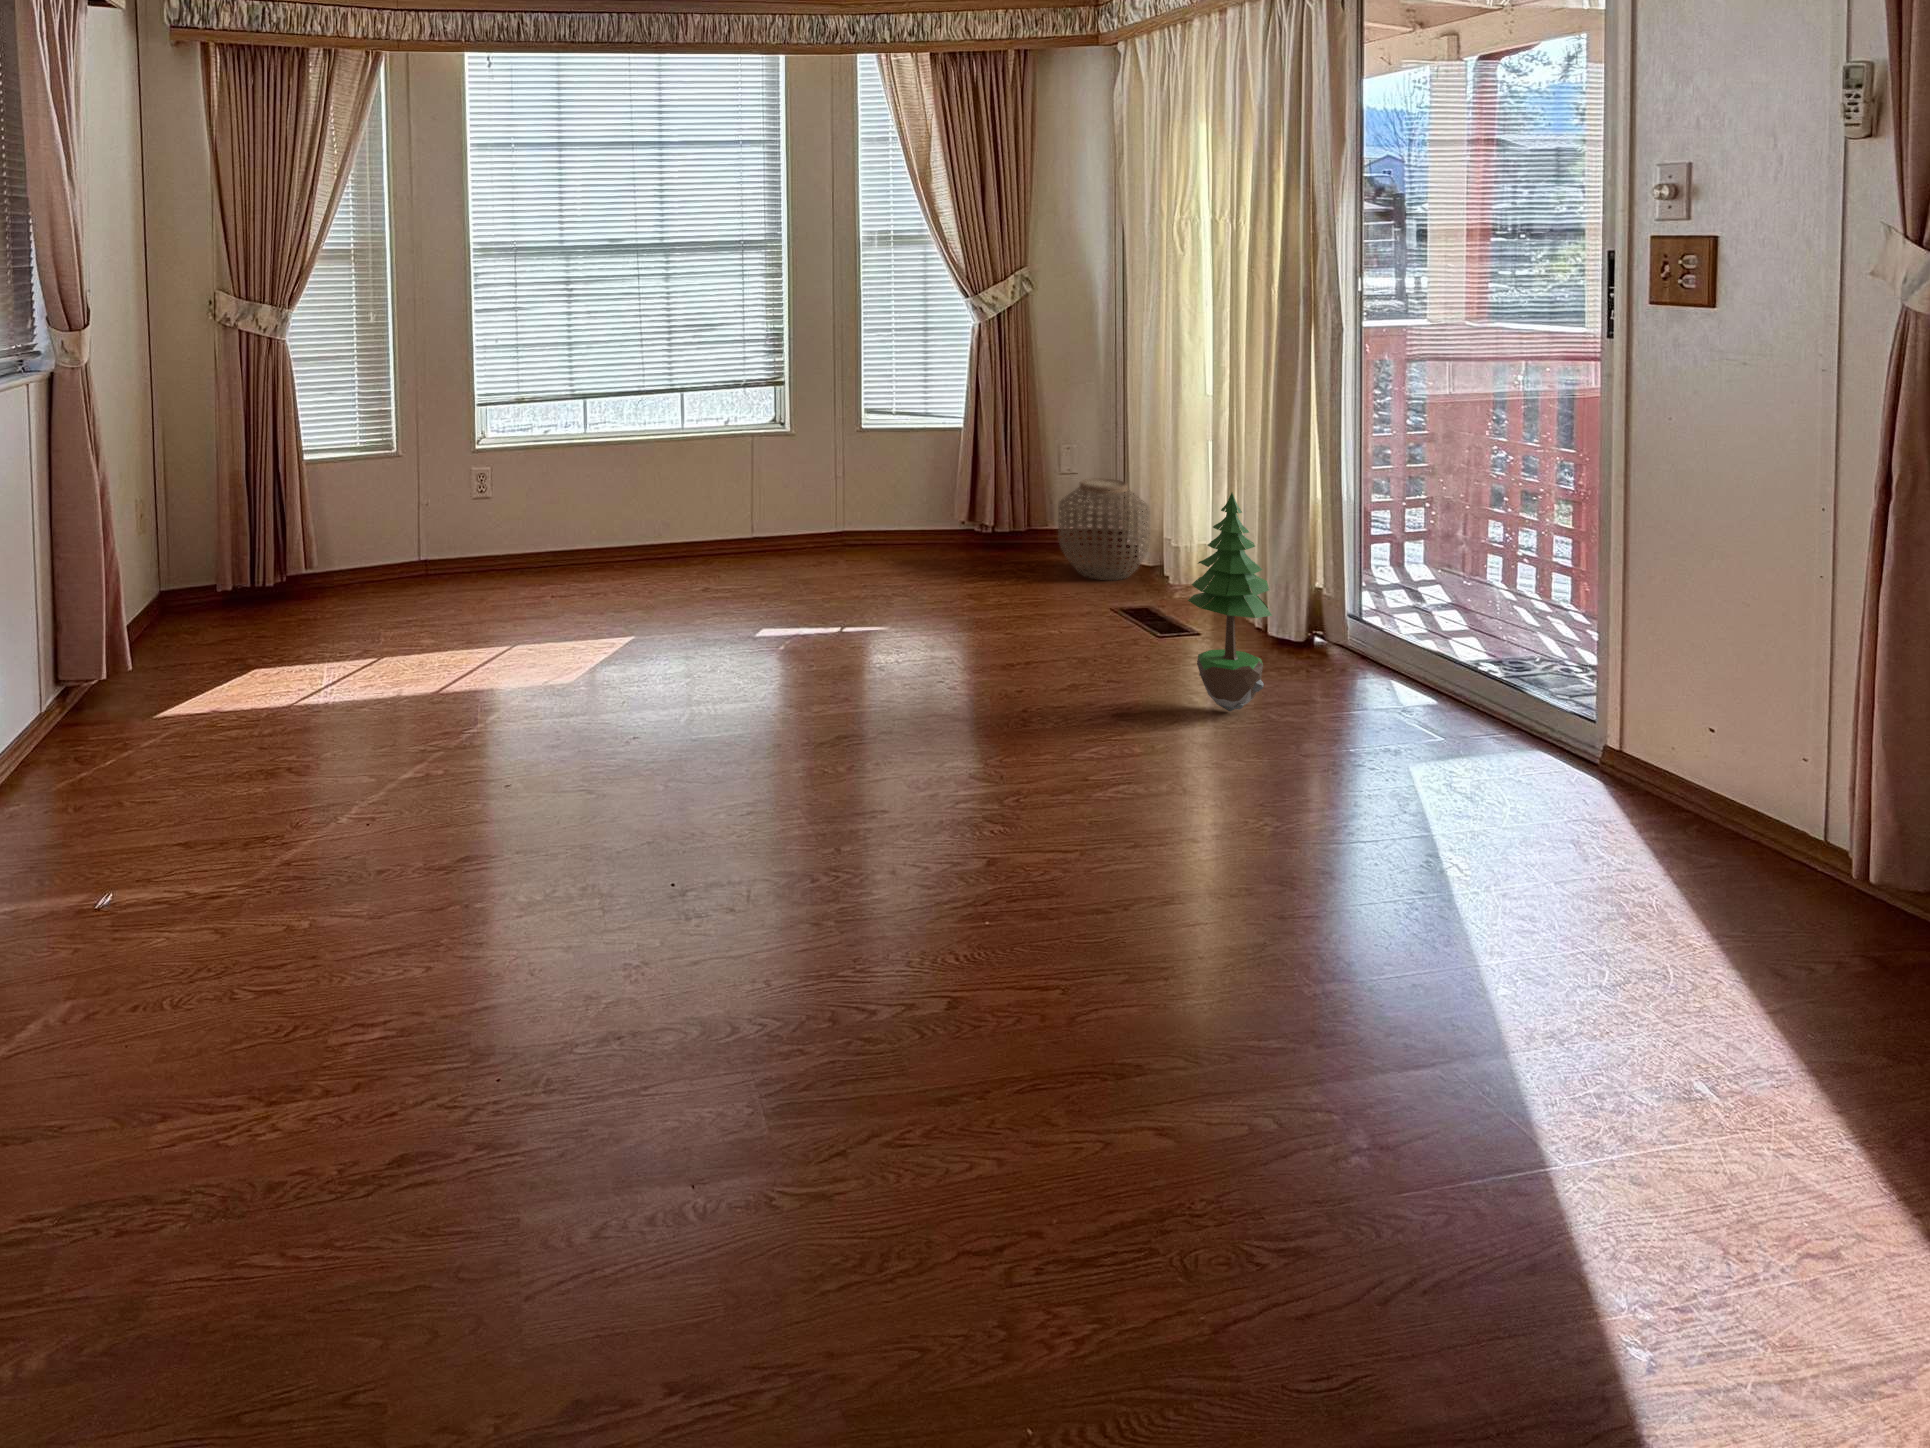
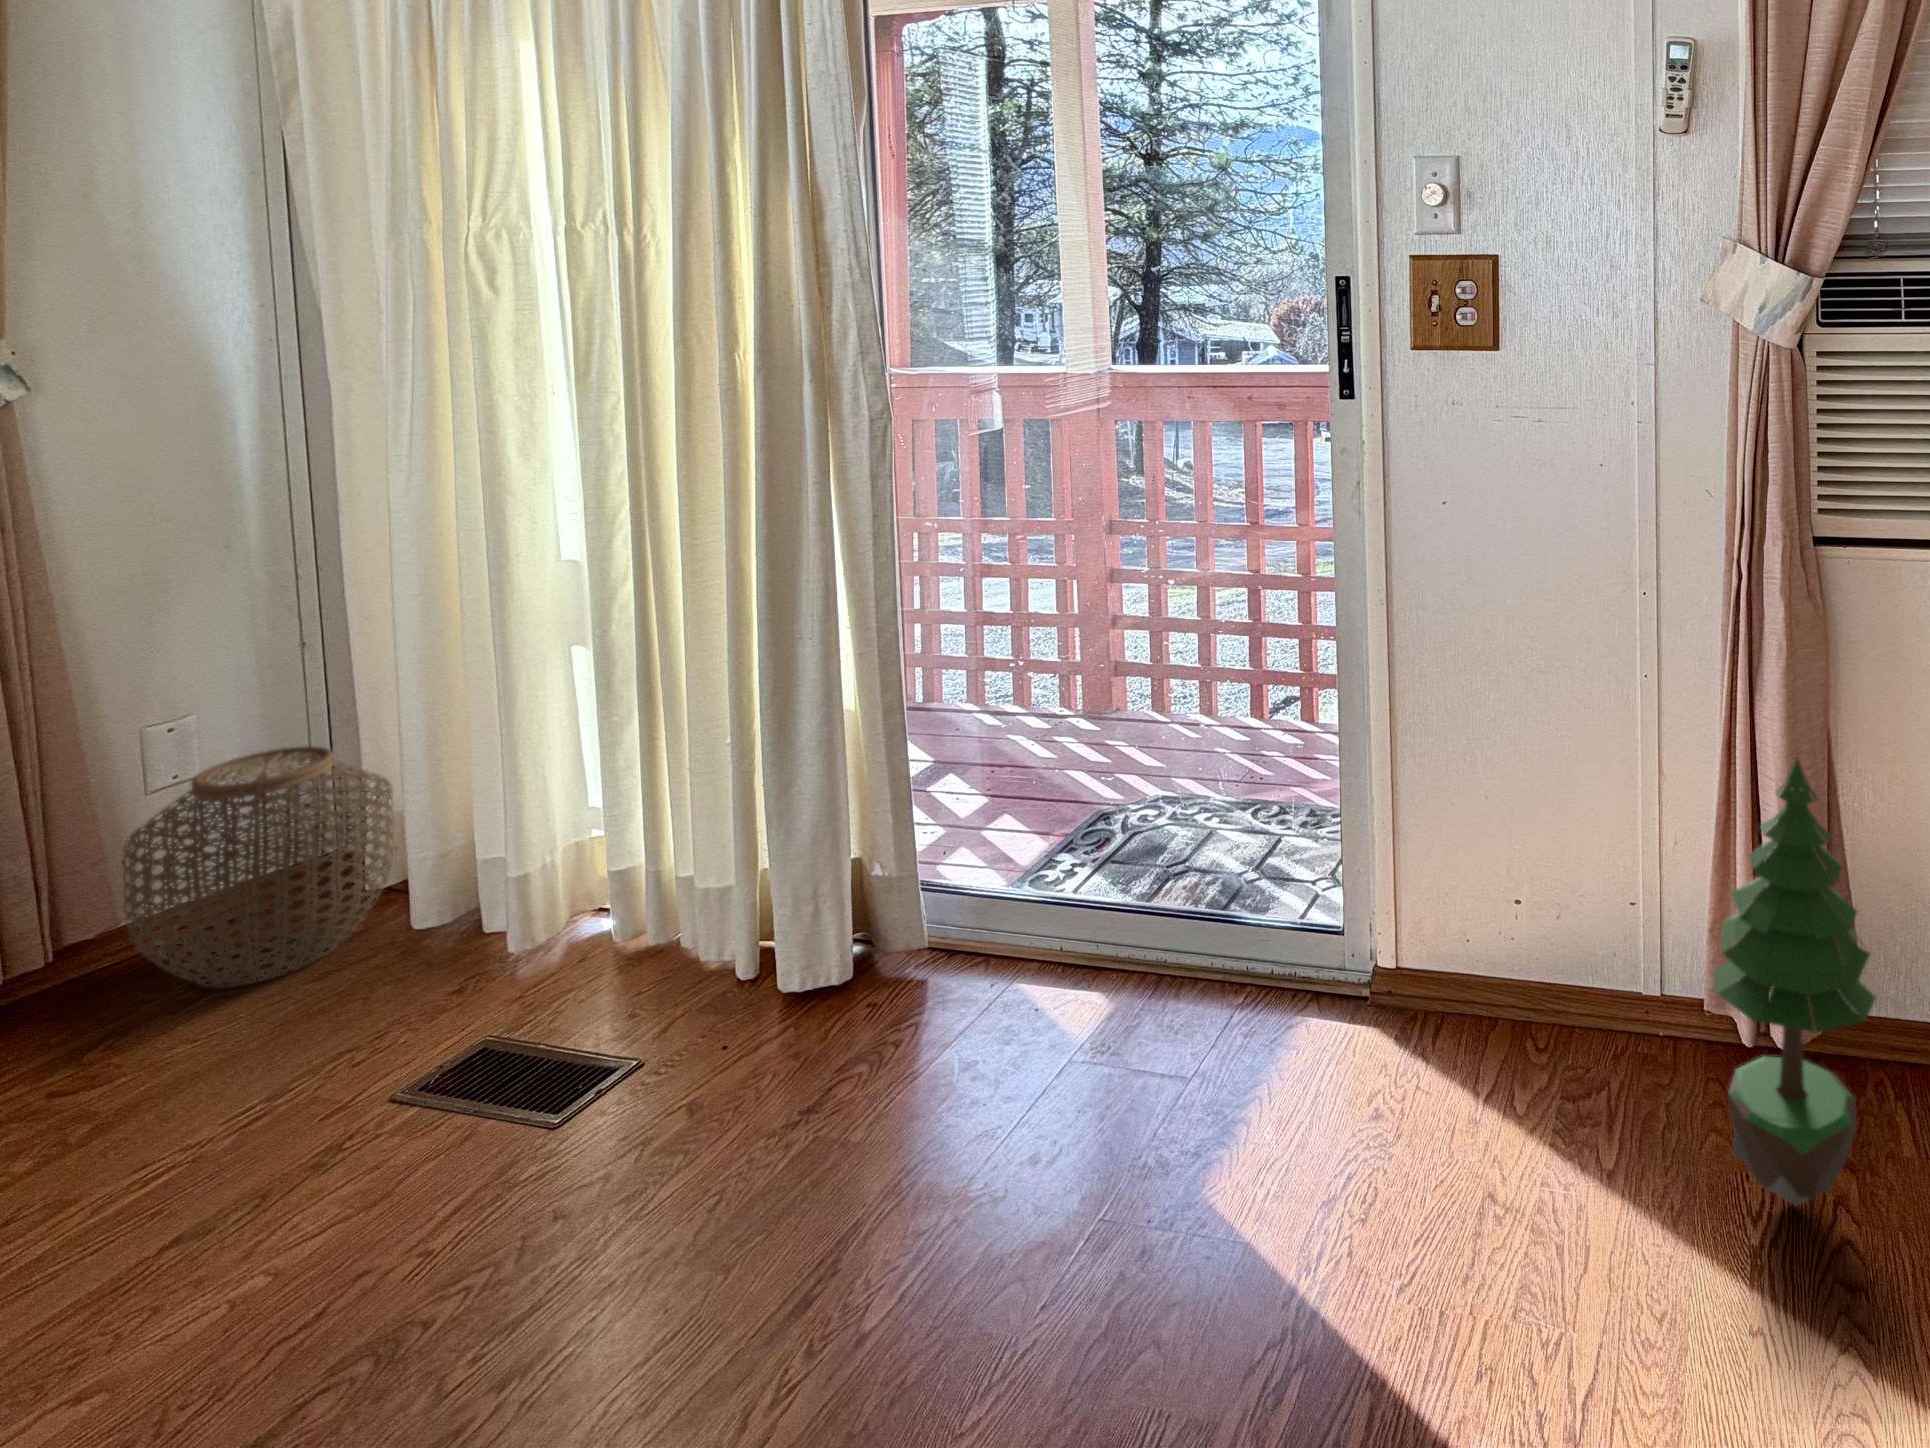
potted tree: present [1188,493,1272,711] -> present [1714,758,1876,1205]

